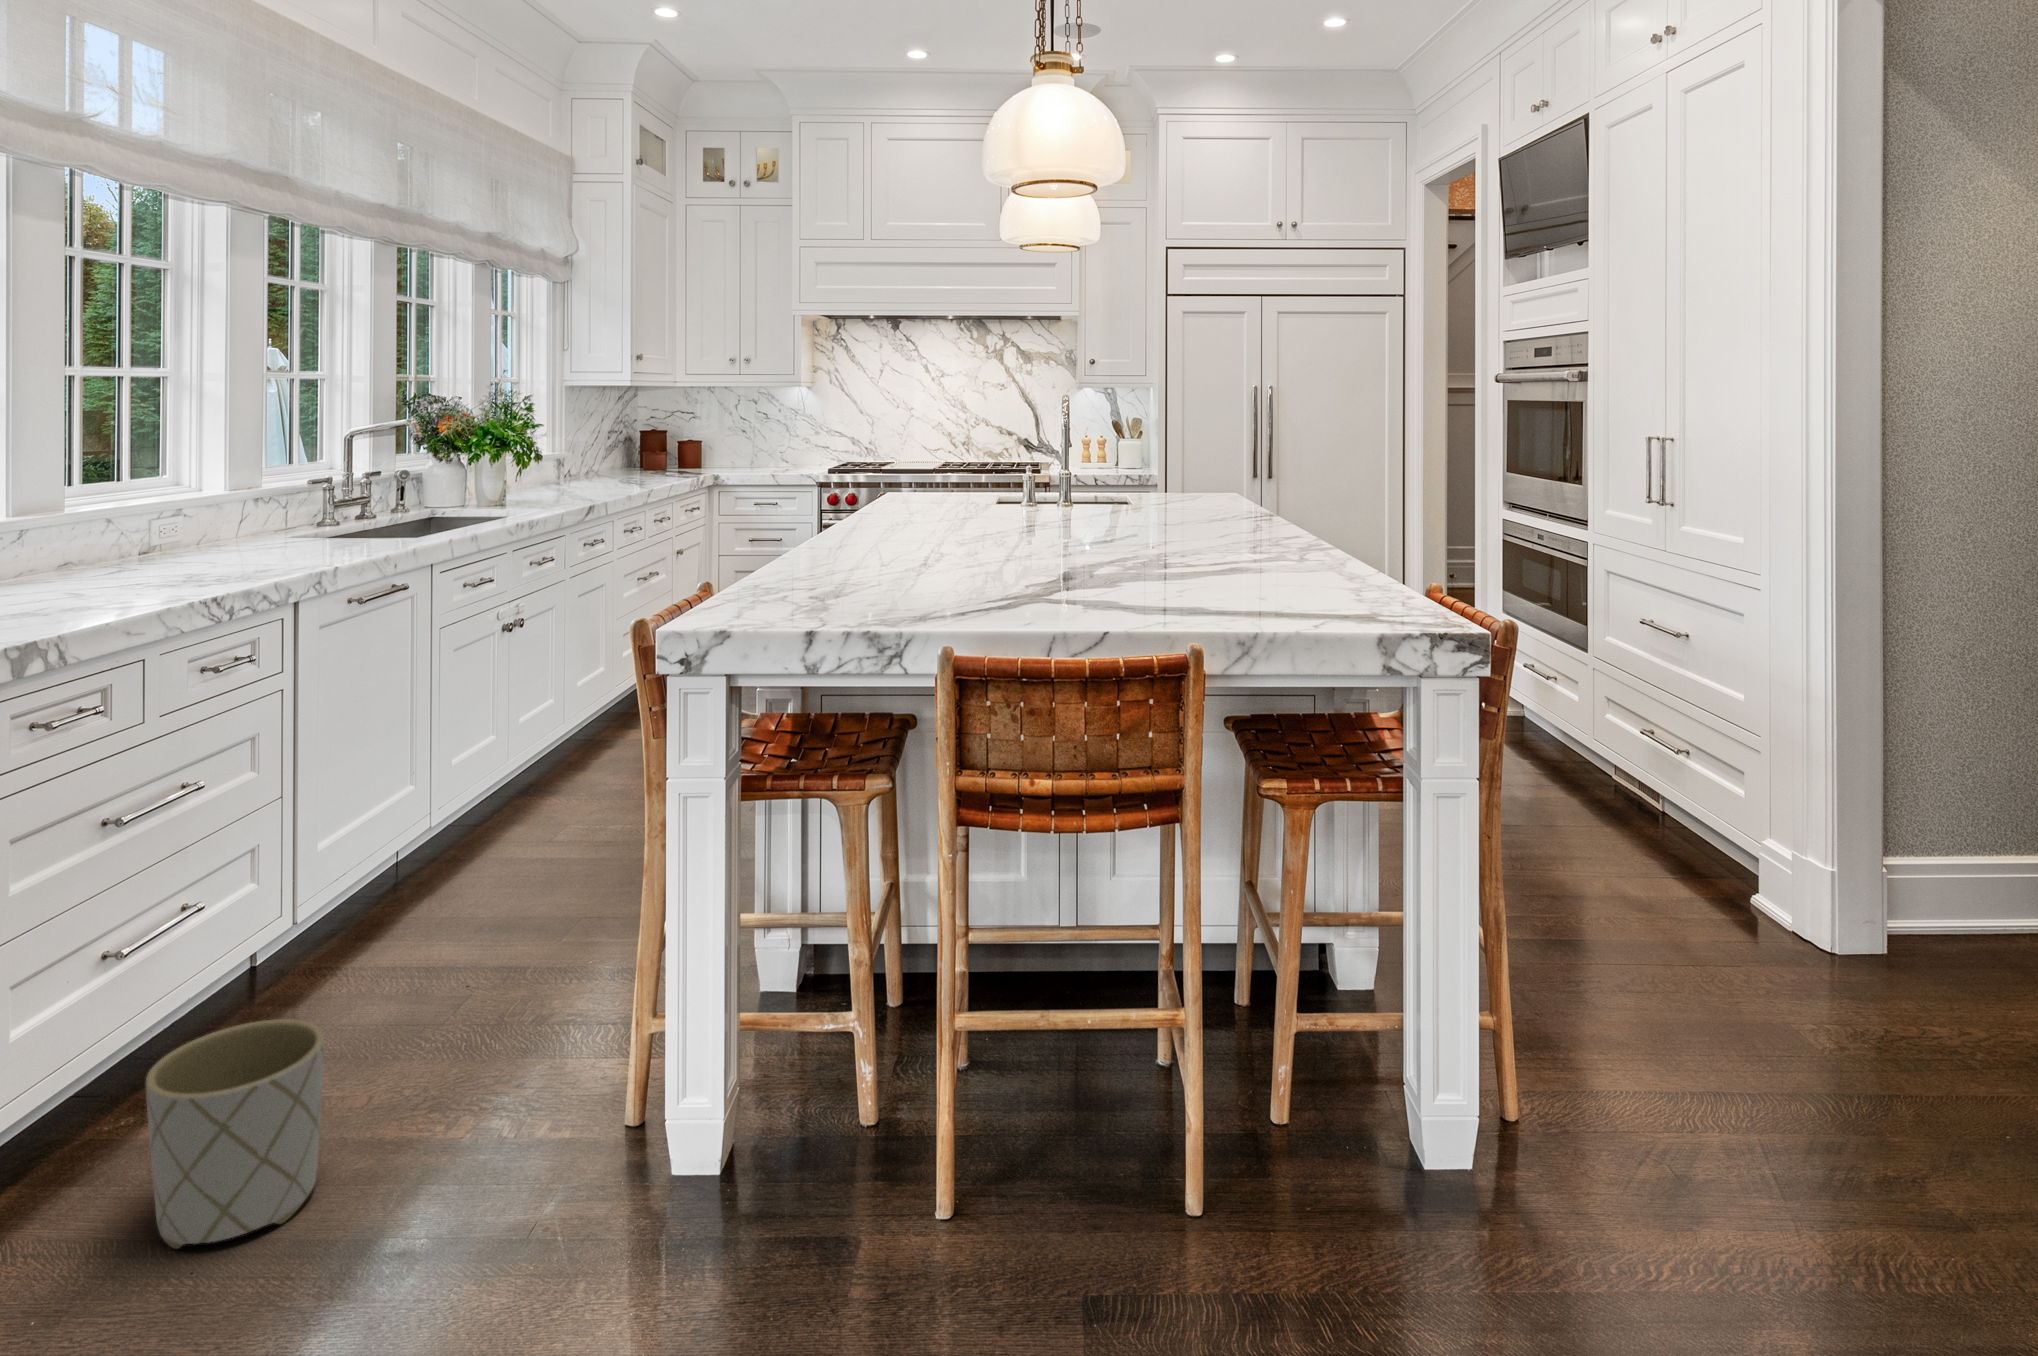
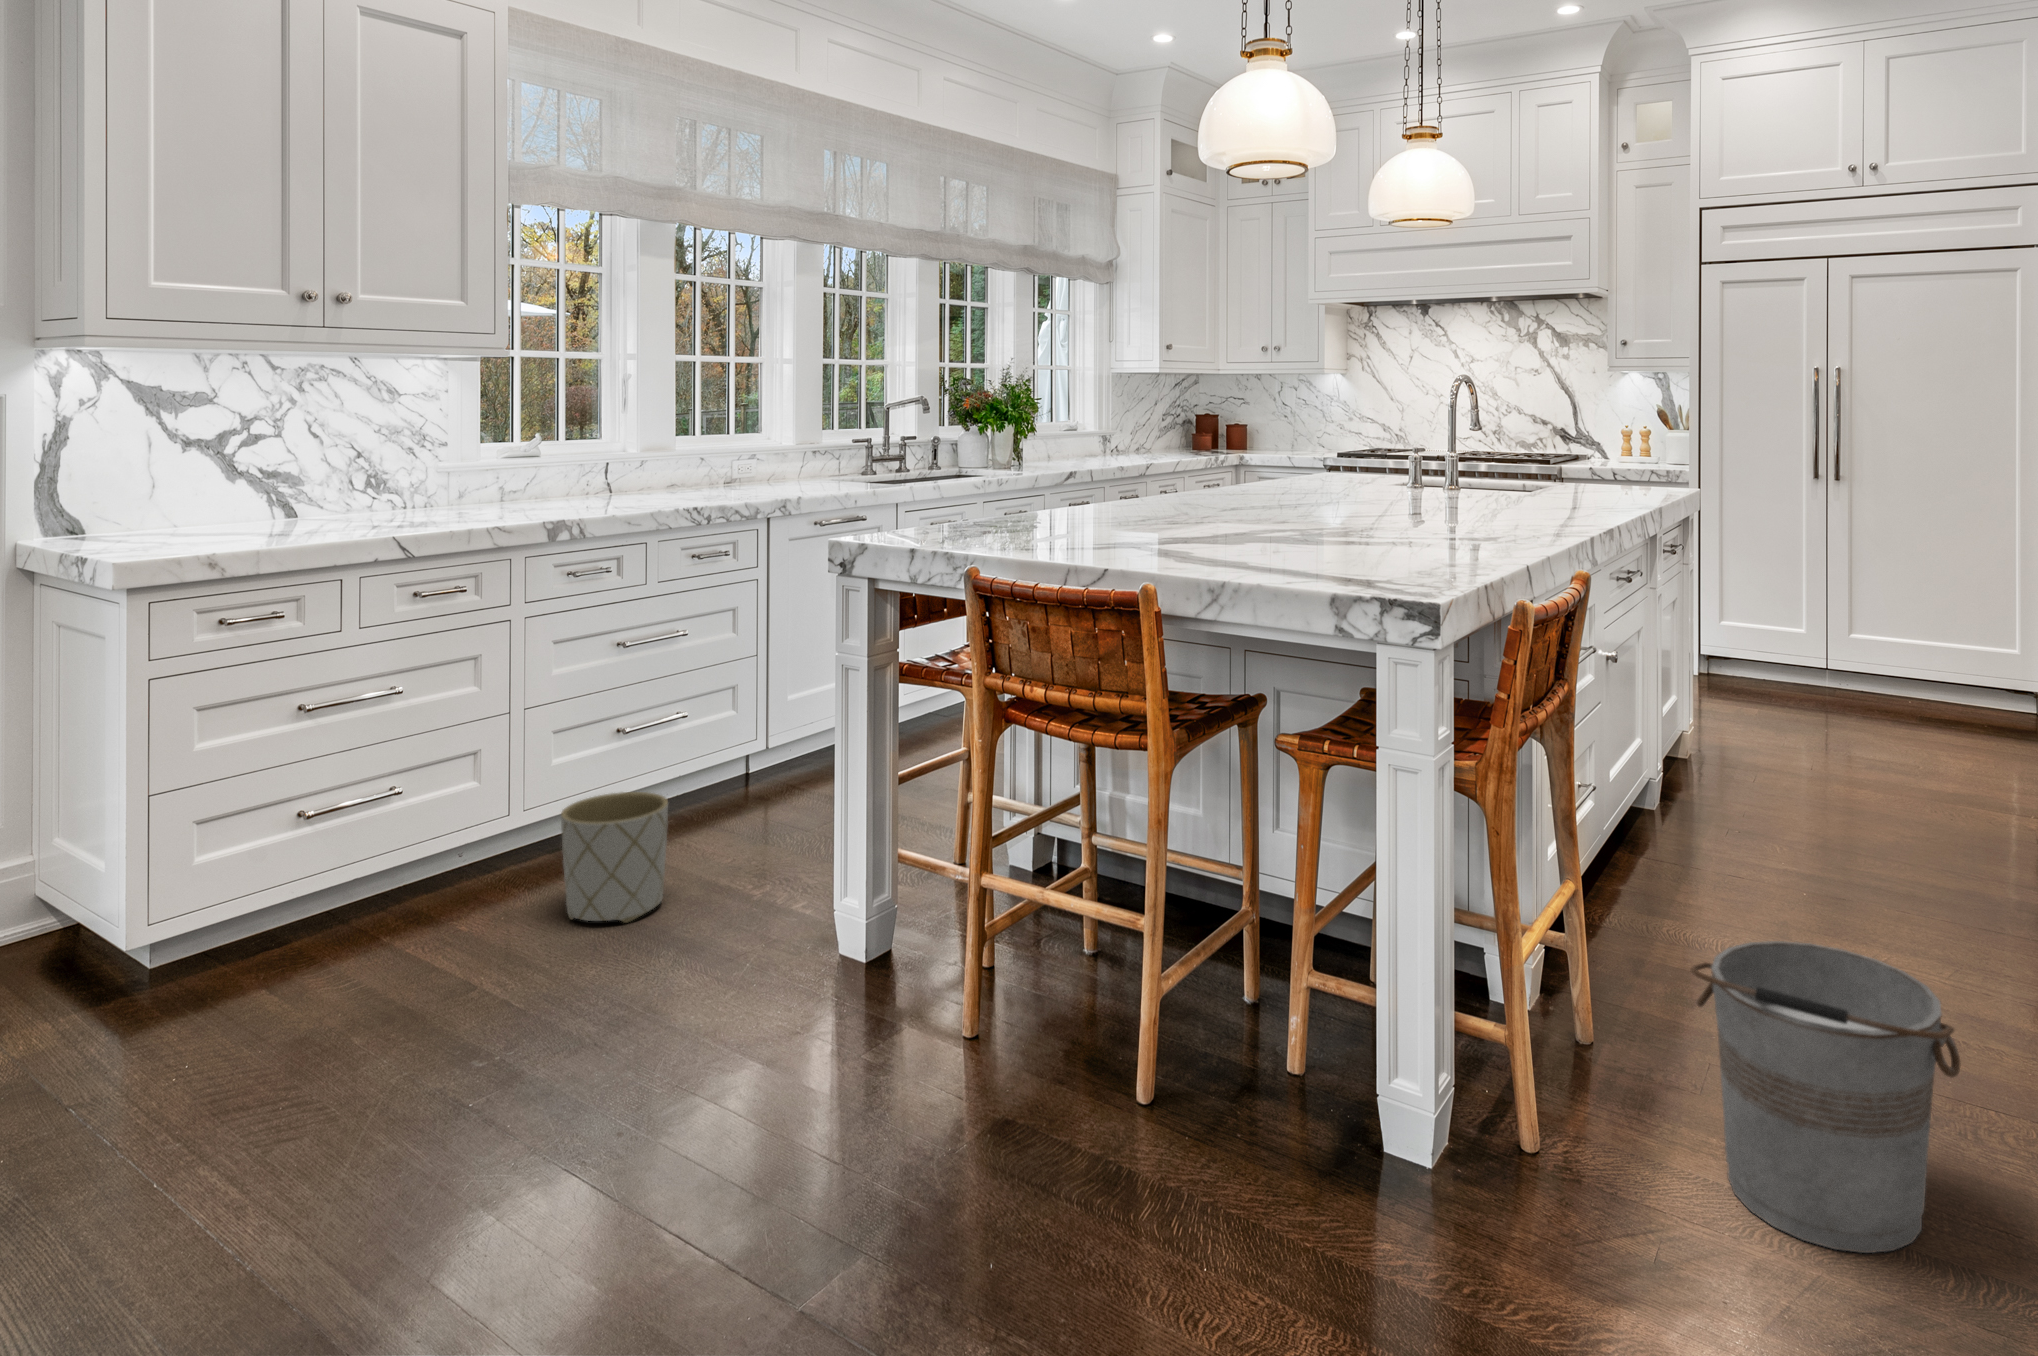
bucket: none [1629,887,1860,1144] -> present [1690,941,1961,1253]

